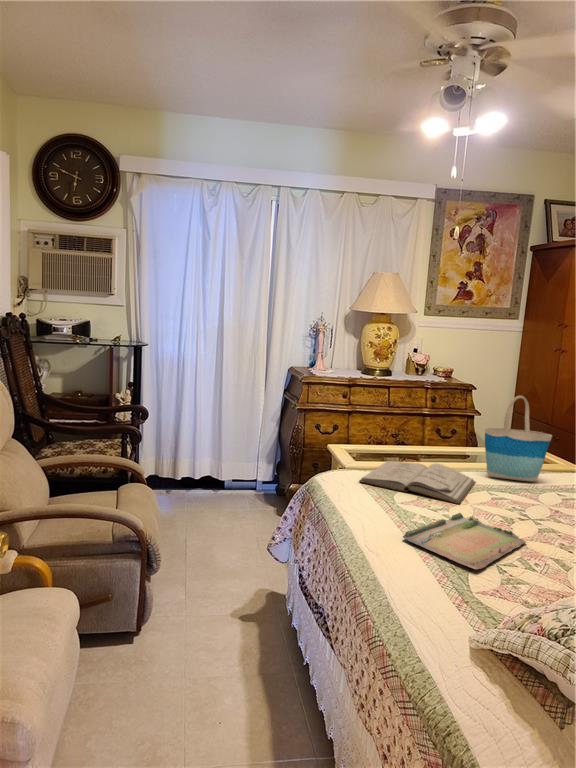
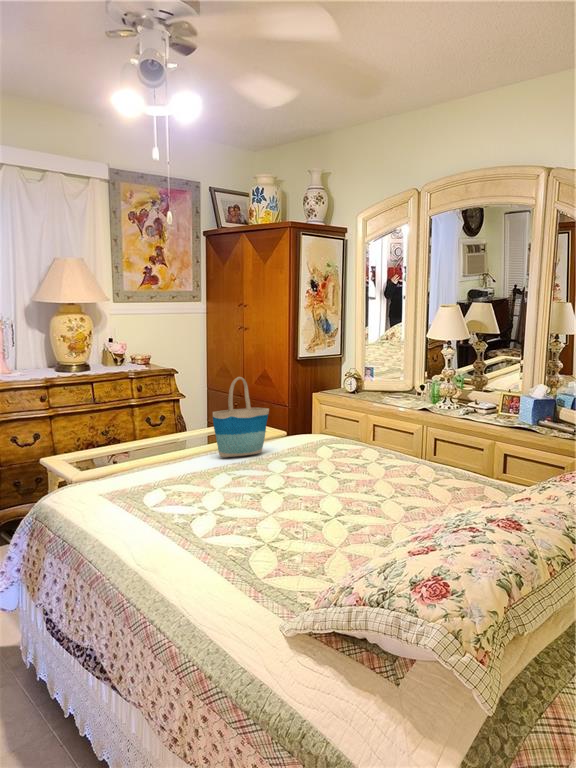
book: present [359,461,476,504] -> none [99,456,213,496]
tray: present [403,513,526,569] -> none [173,502,281,555]

